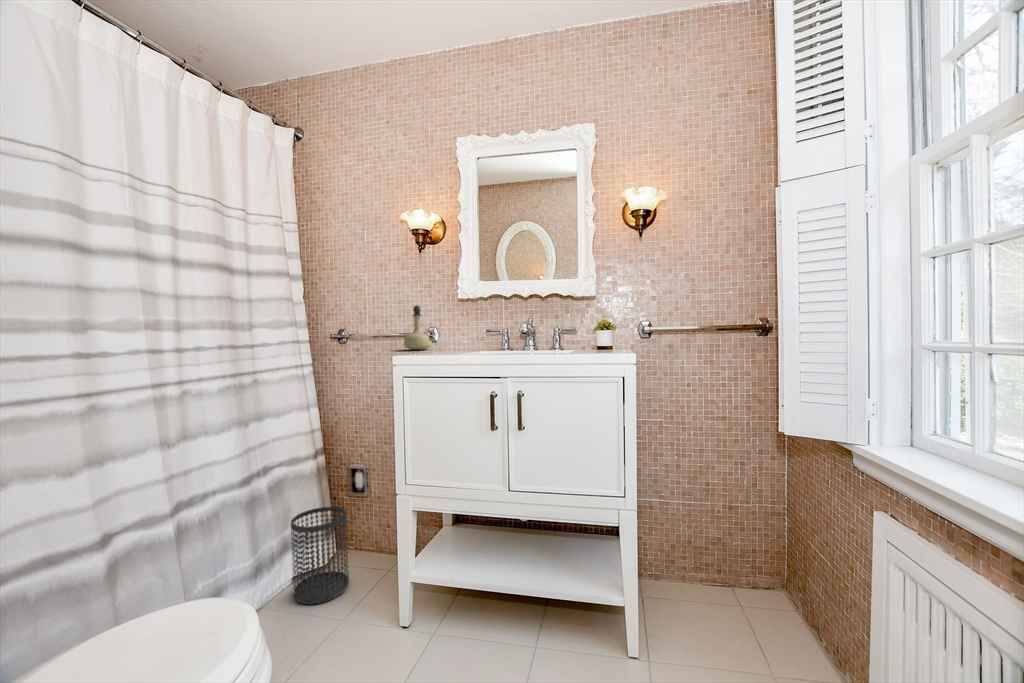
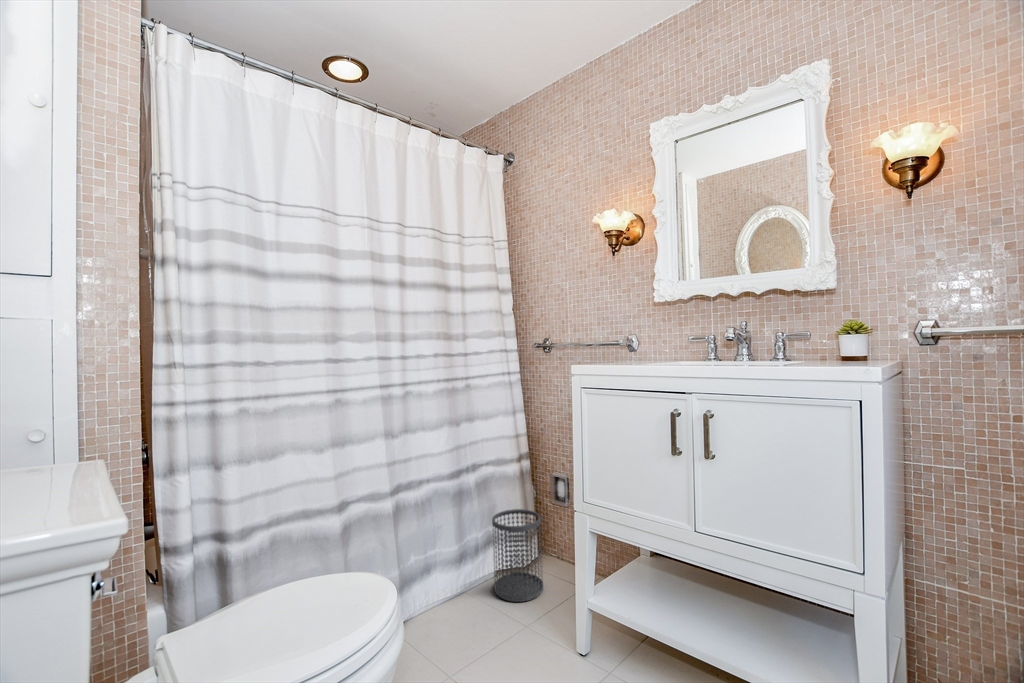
perfume bottle: present [404,305,432,350] -> none [599,312,629,359]

